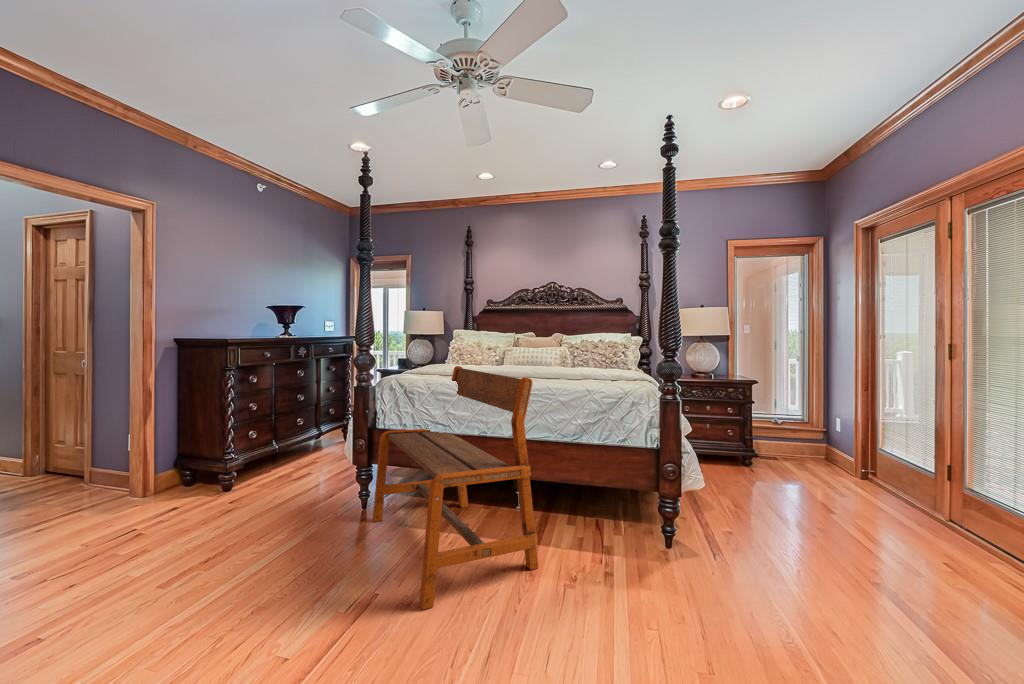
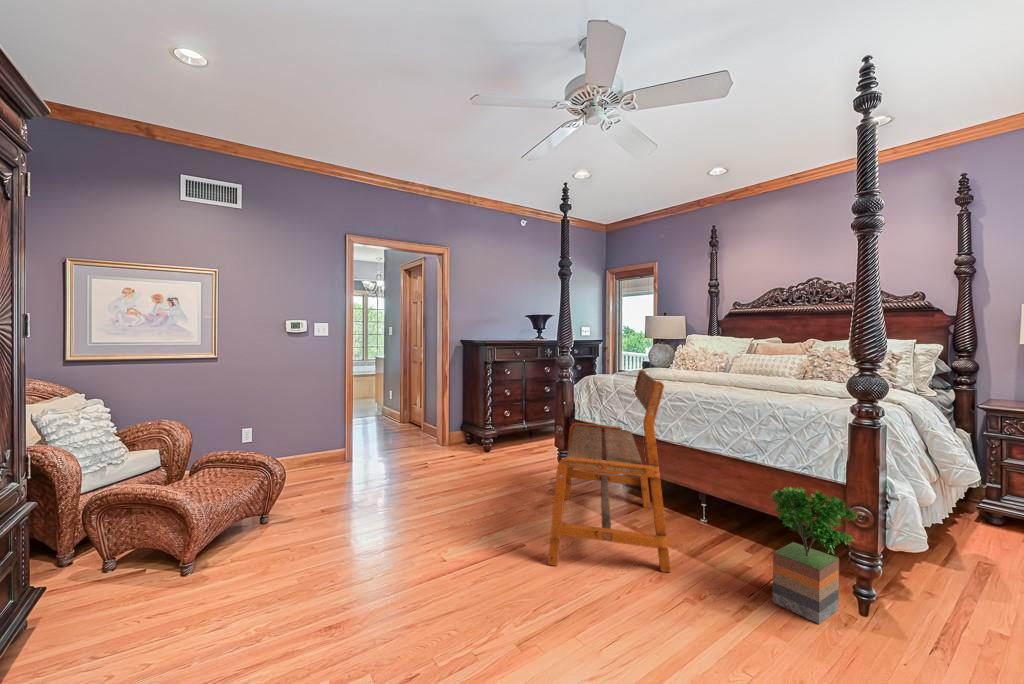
potted tree: none [613,458,683,570] -> present [771,487,857,624]

